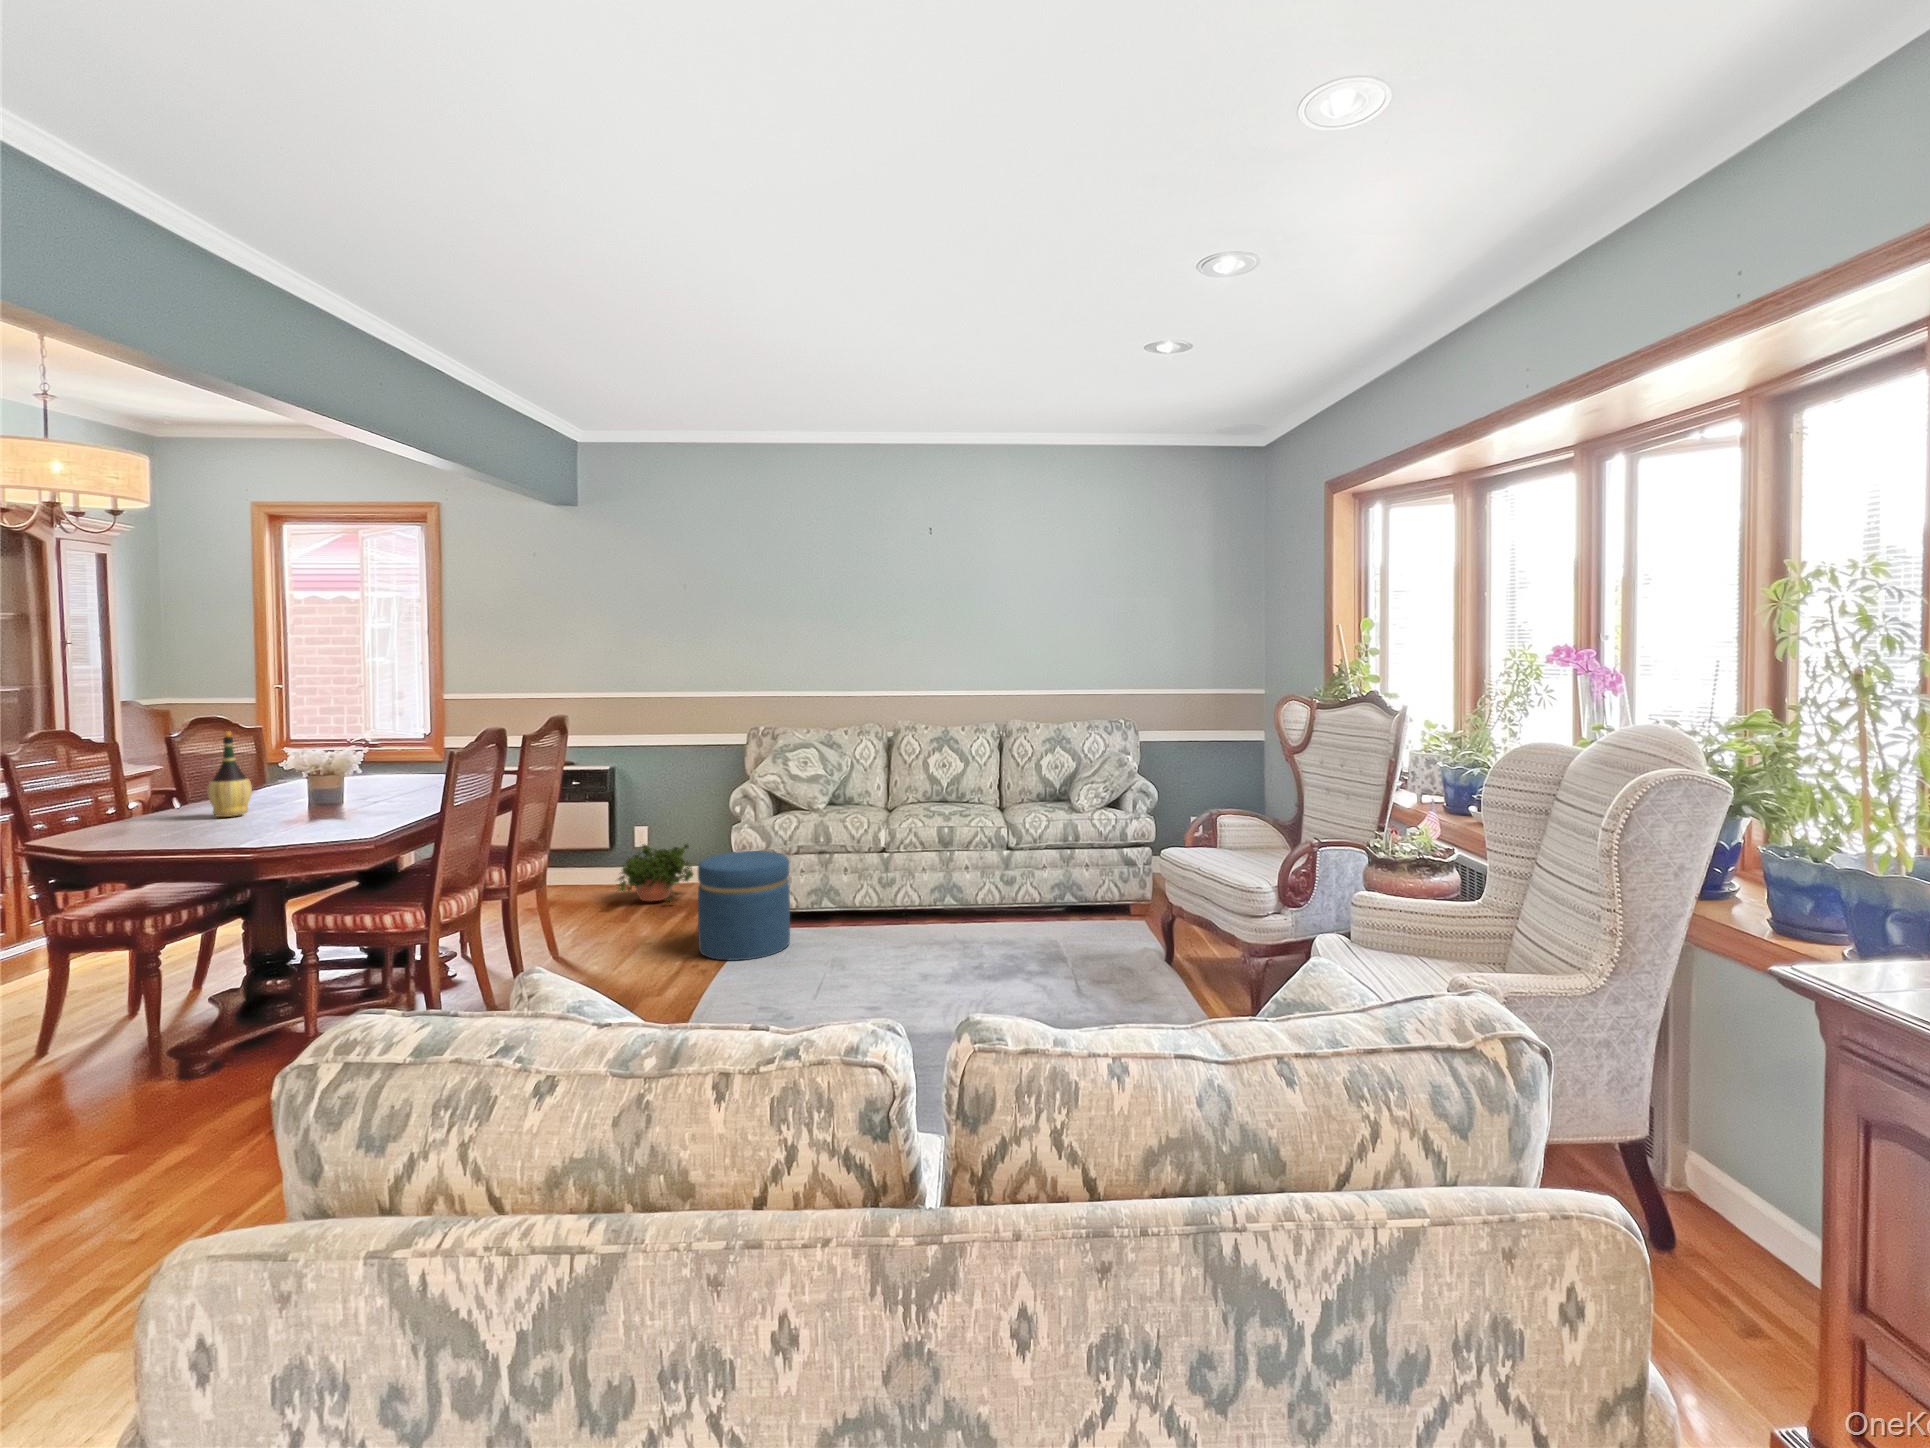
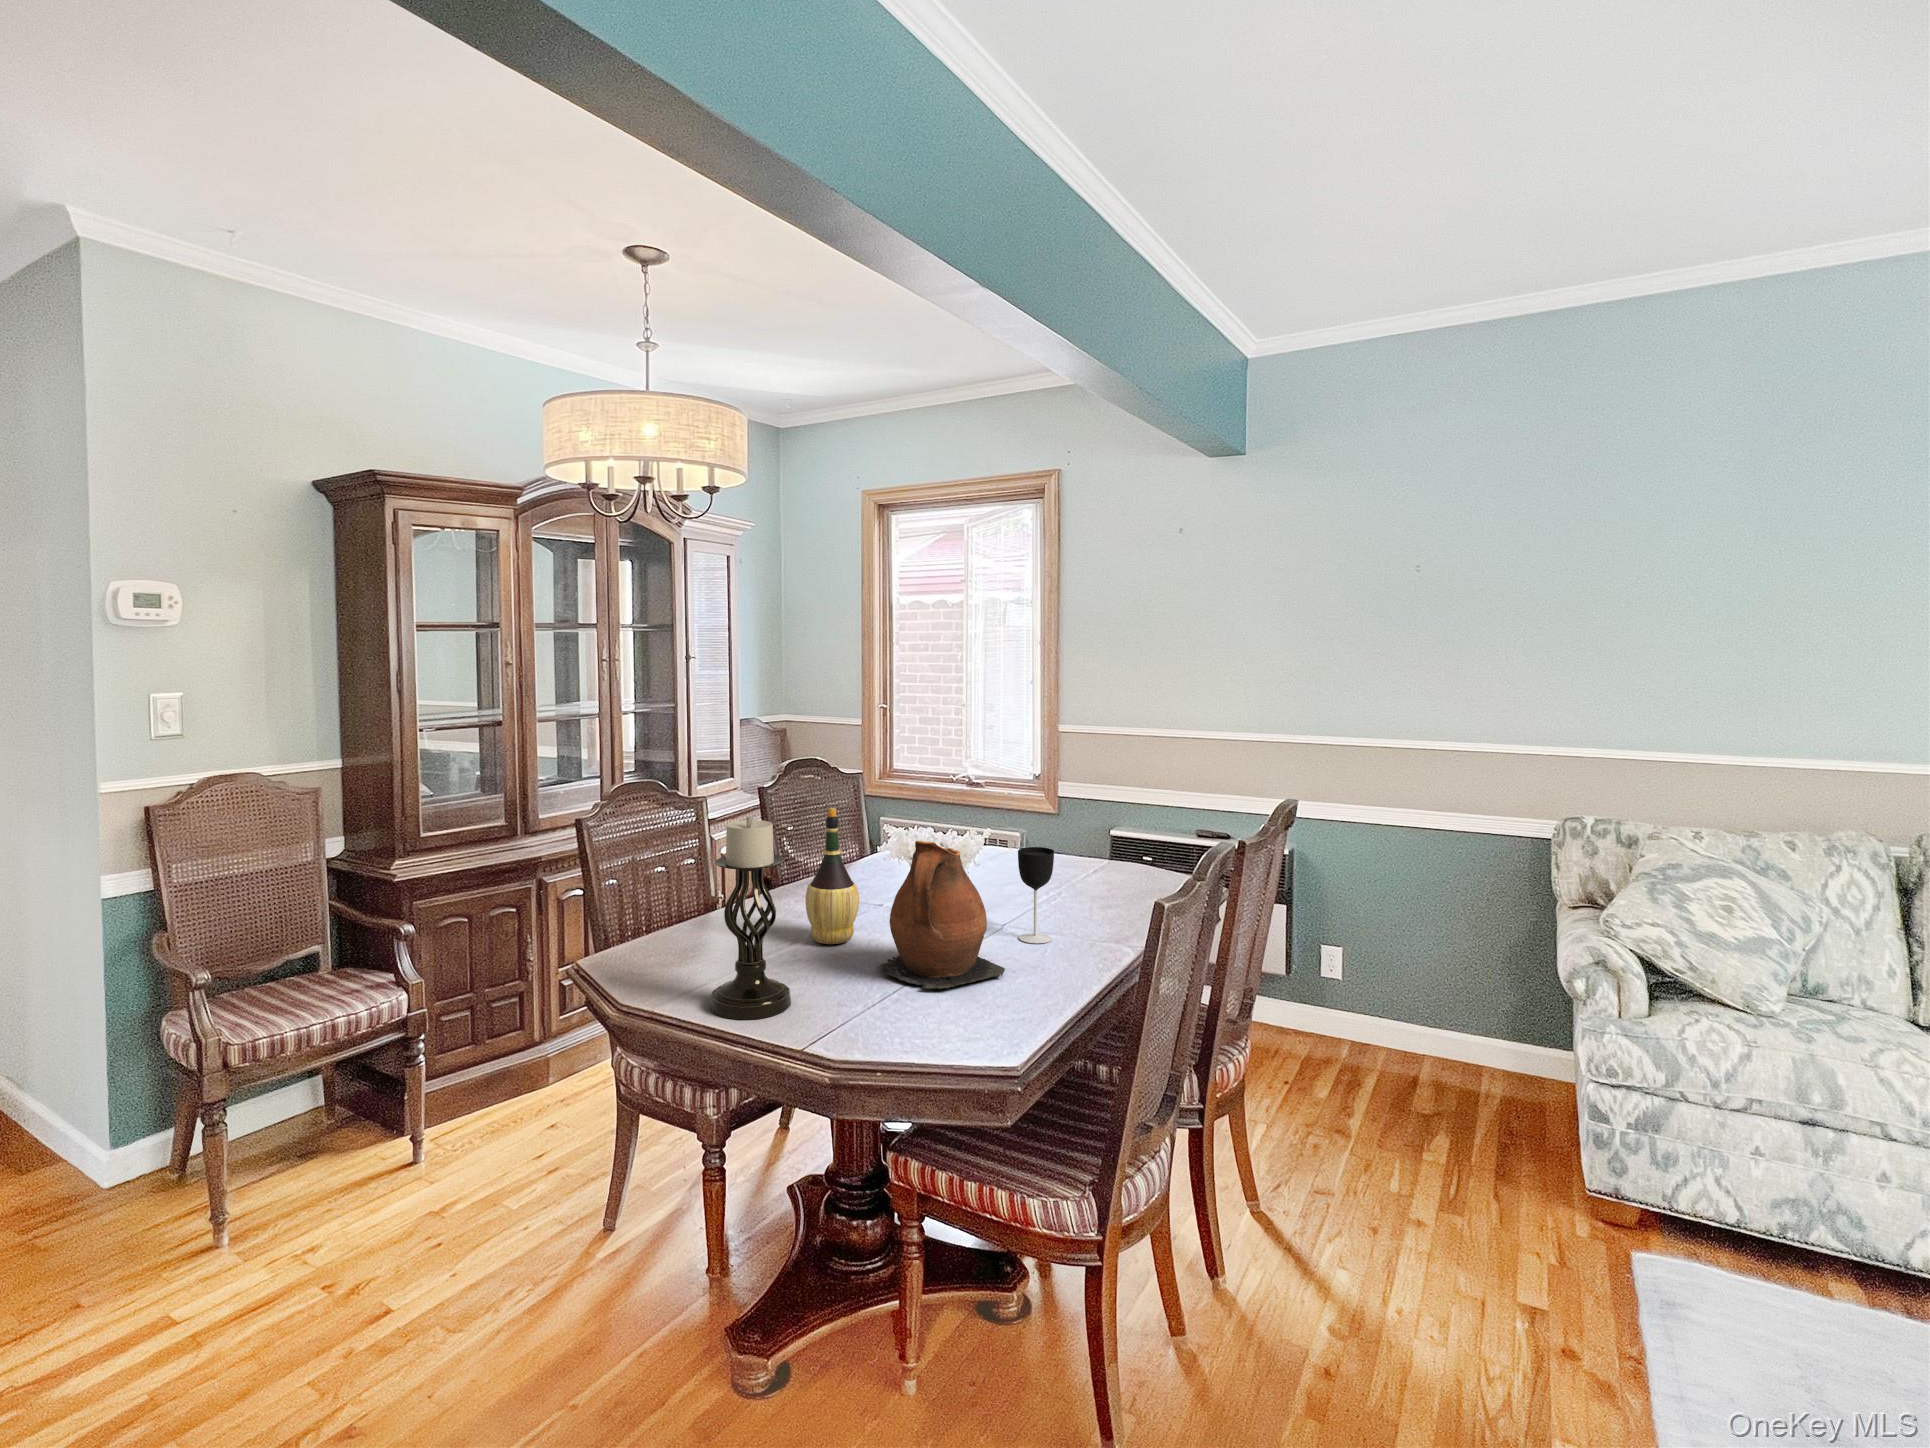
candle holder: none [136,726,200,843] -> present [710,816,791,1019]
ceramic pitcher: none [265,740,359,822] -> present [876,841,1005,989]
wine glass: none [373,749,399,805] -> present [1018,847,1054,943]
potted plant: present [617,844,693,901] -> none [1304,985,1444,1110]
ottoman: present [698,851,790,961] -> none [1553,1094,1794,1382]

